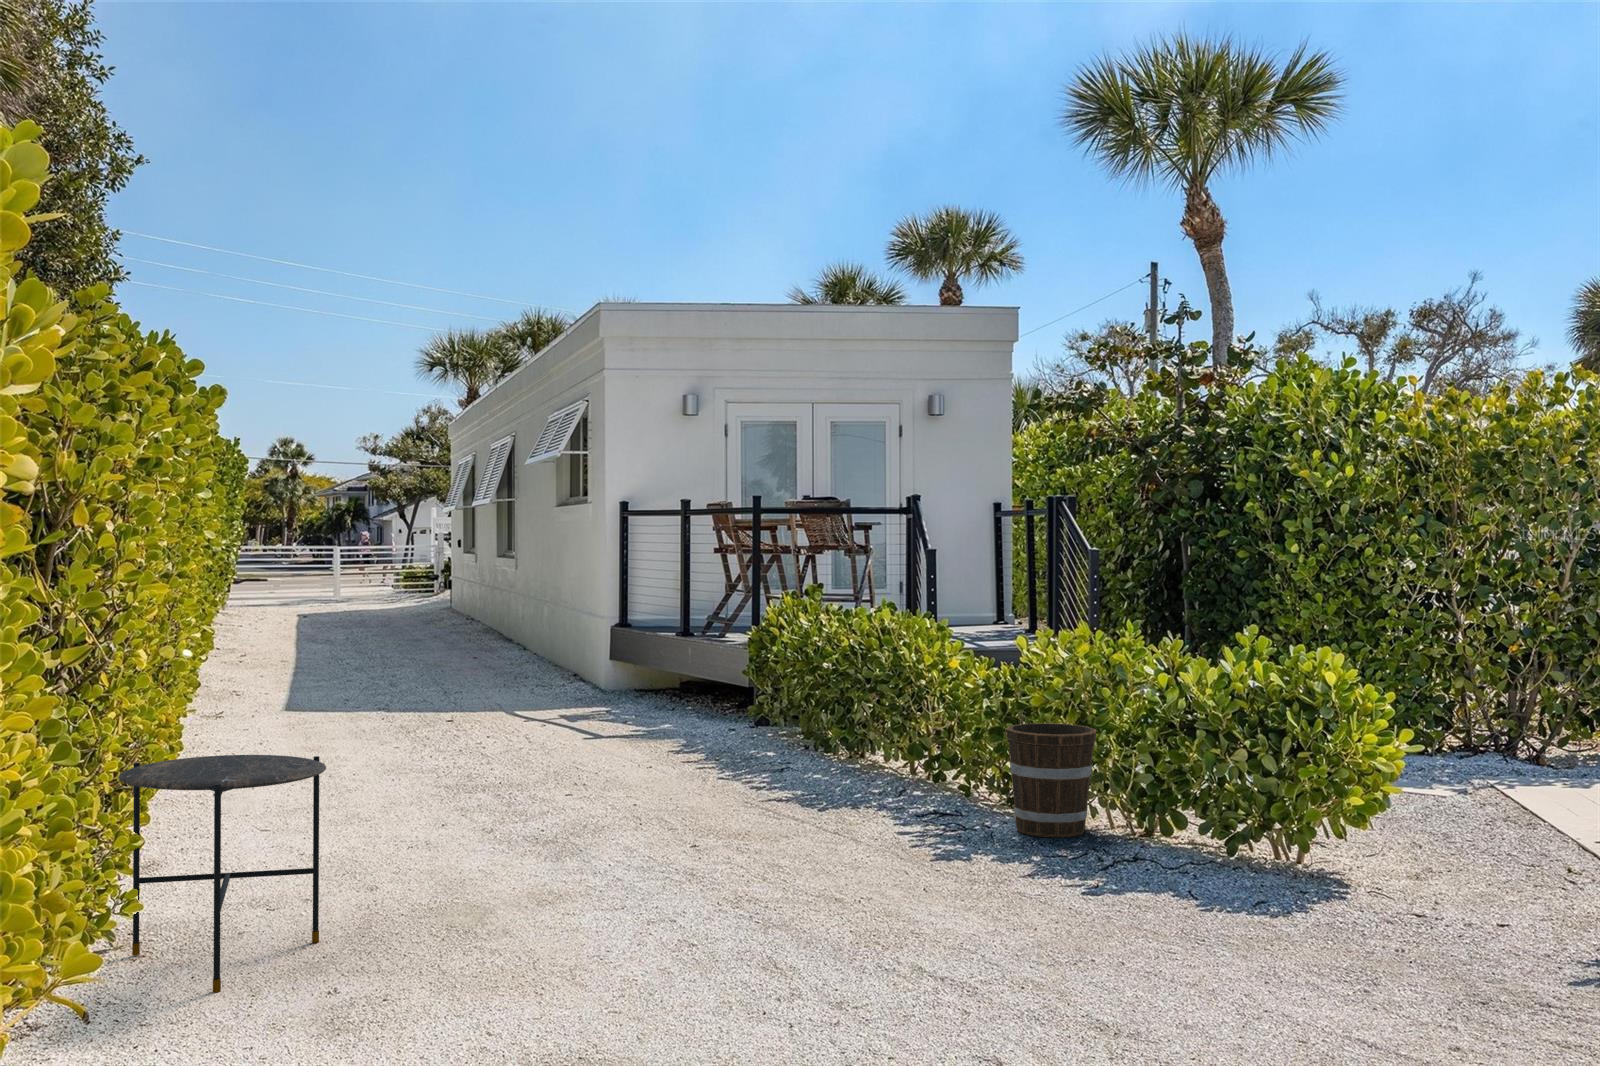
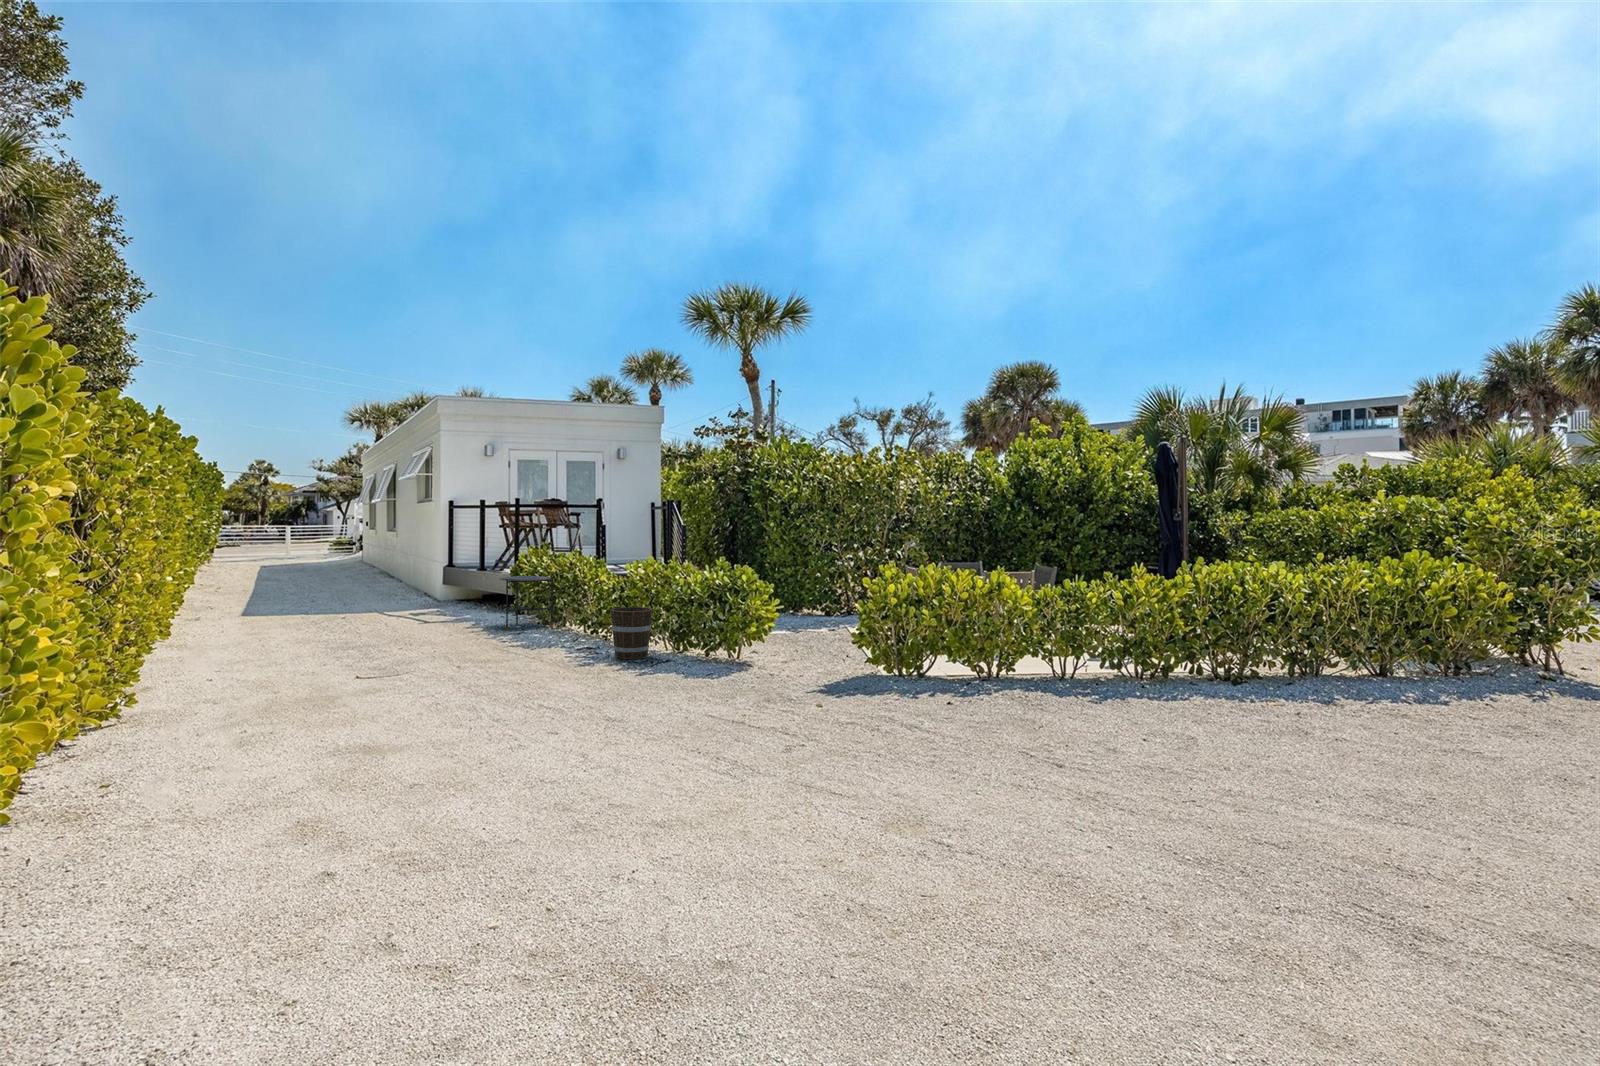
side table: present [119,755,326,992] -> present [499,576,553,631]

